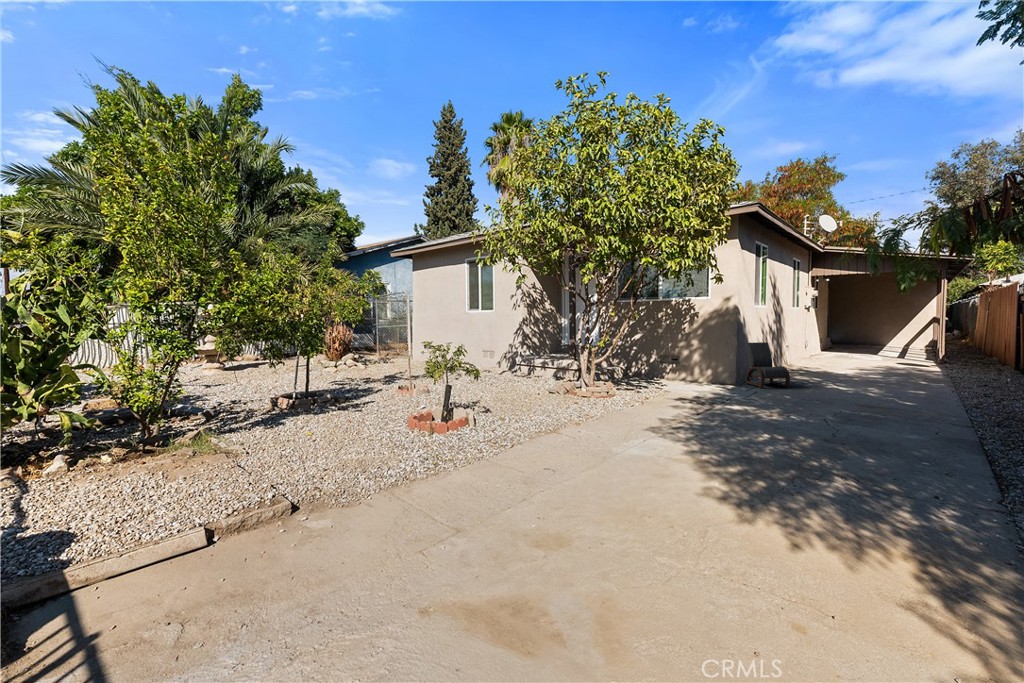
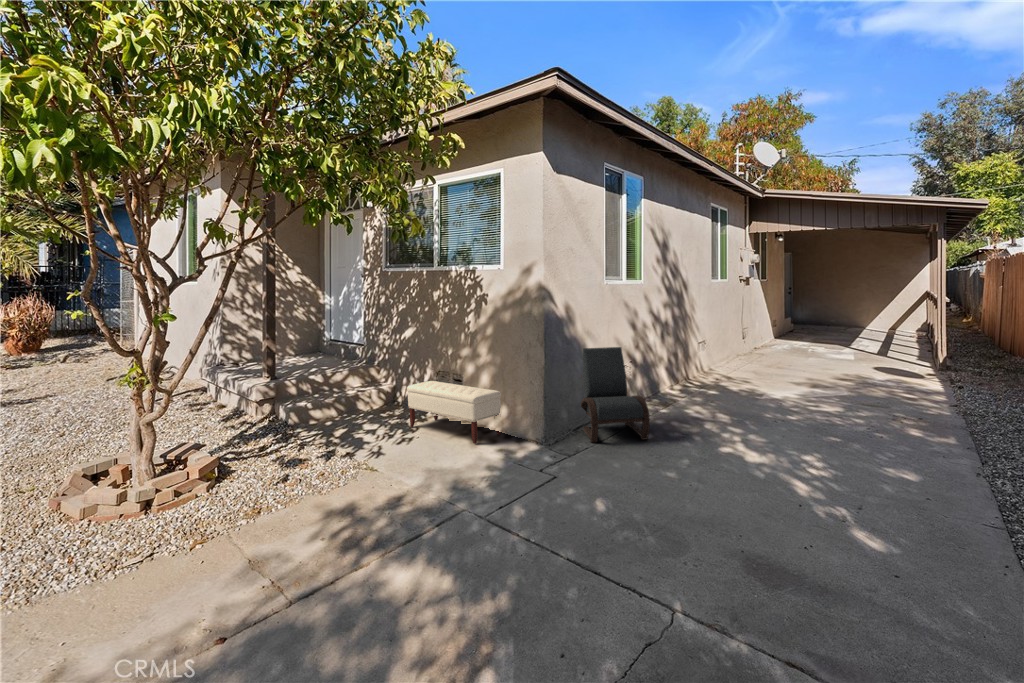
bench: none [651,359,709,388] -> present [407,381,501,444]

